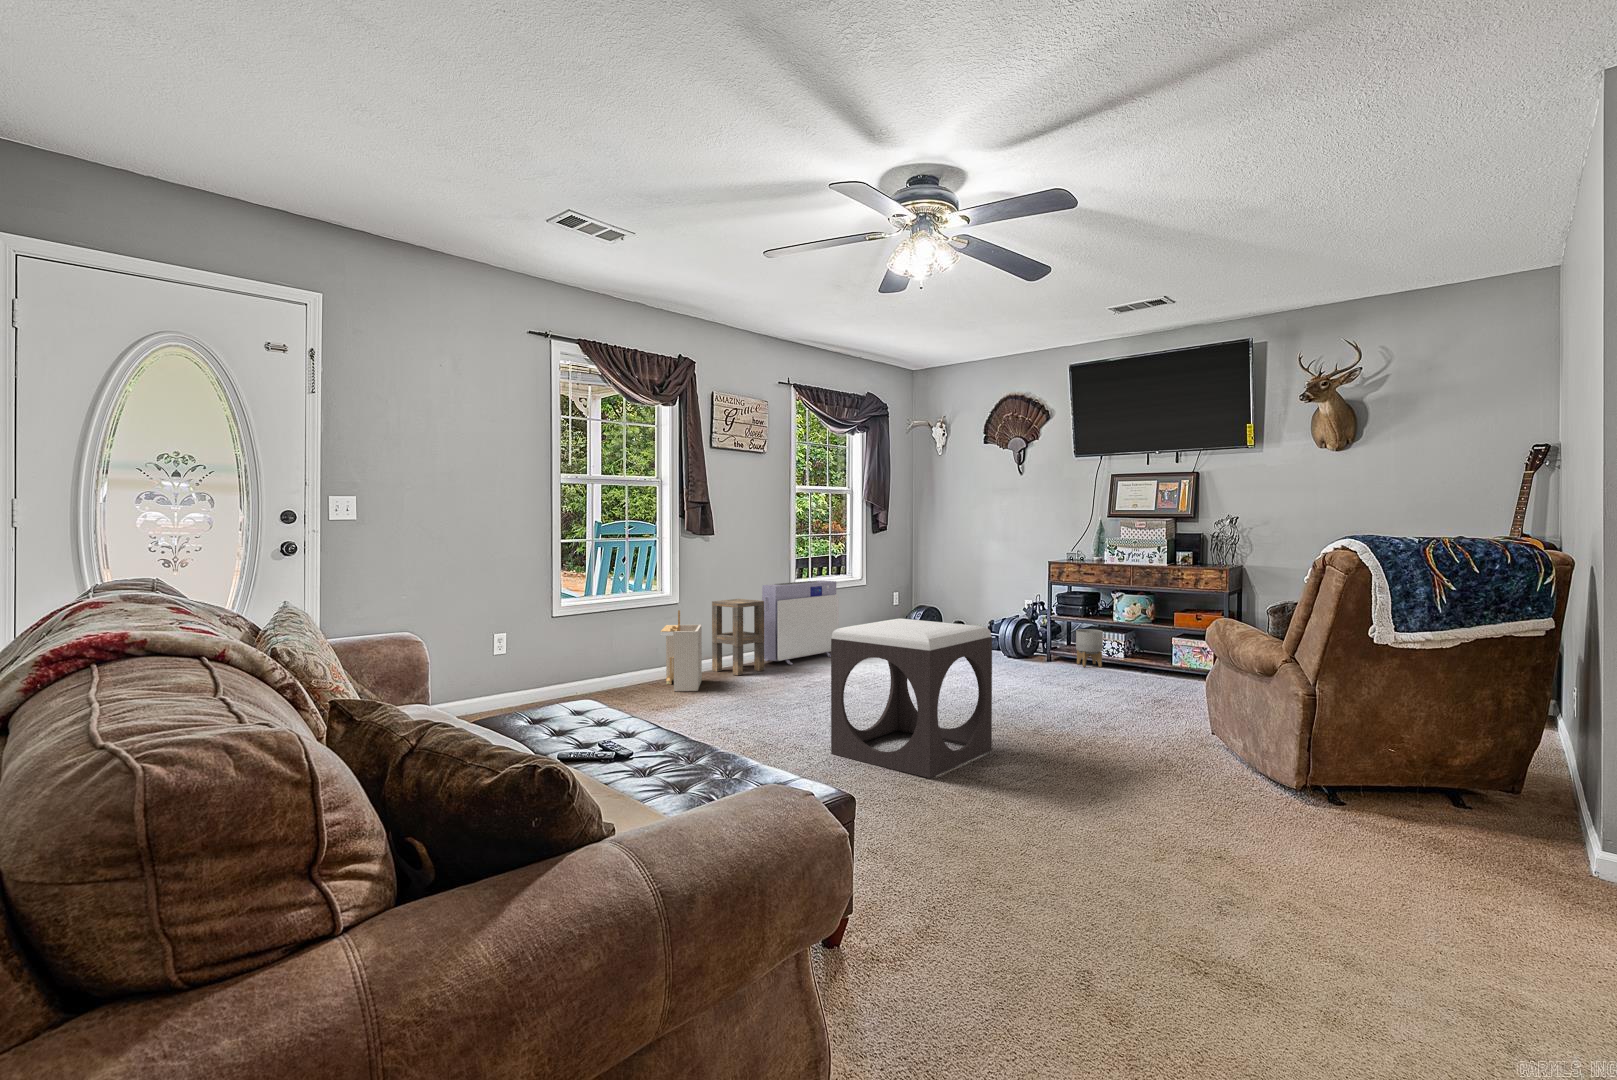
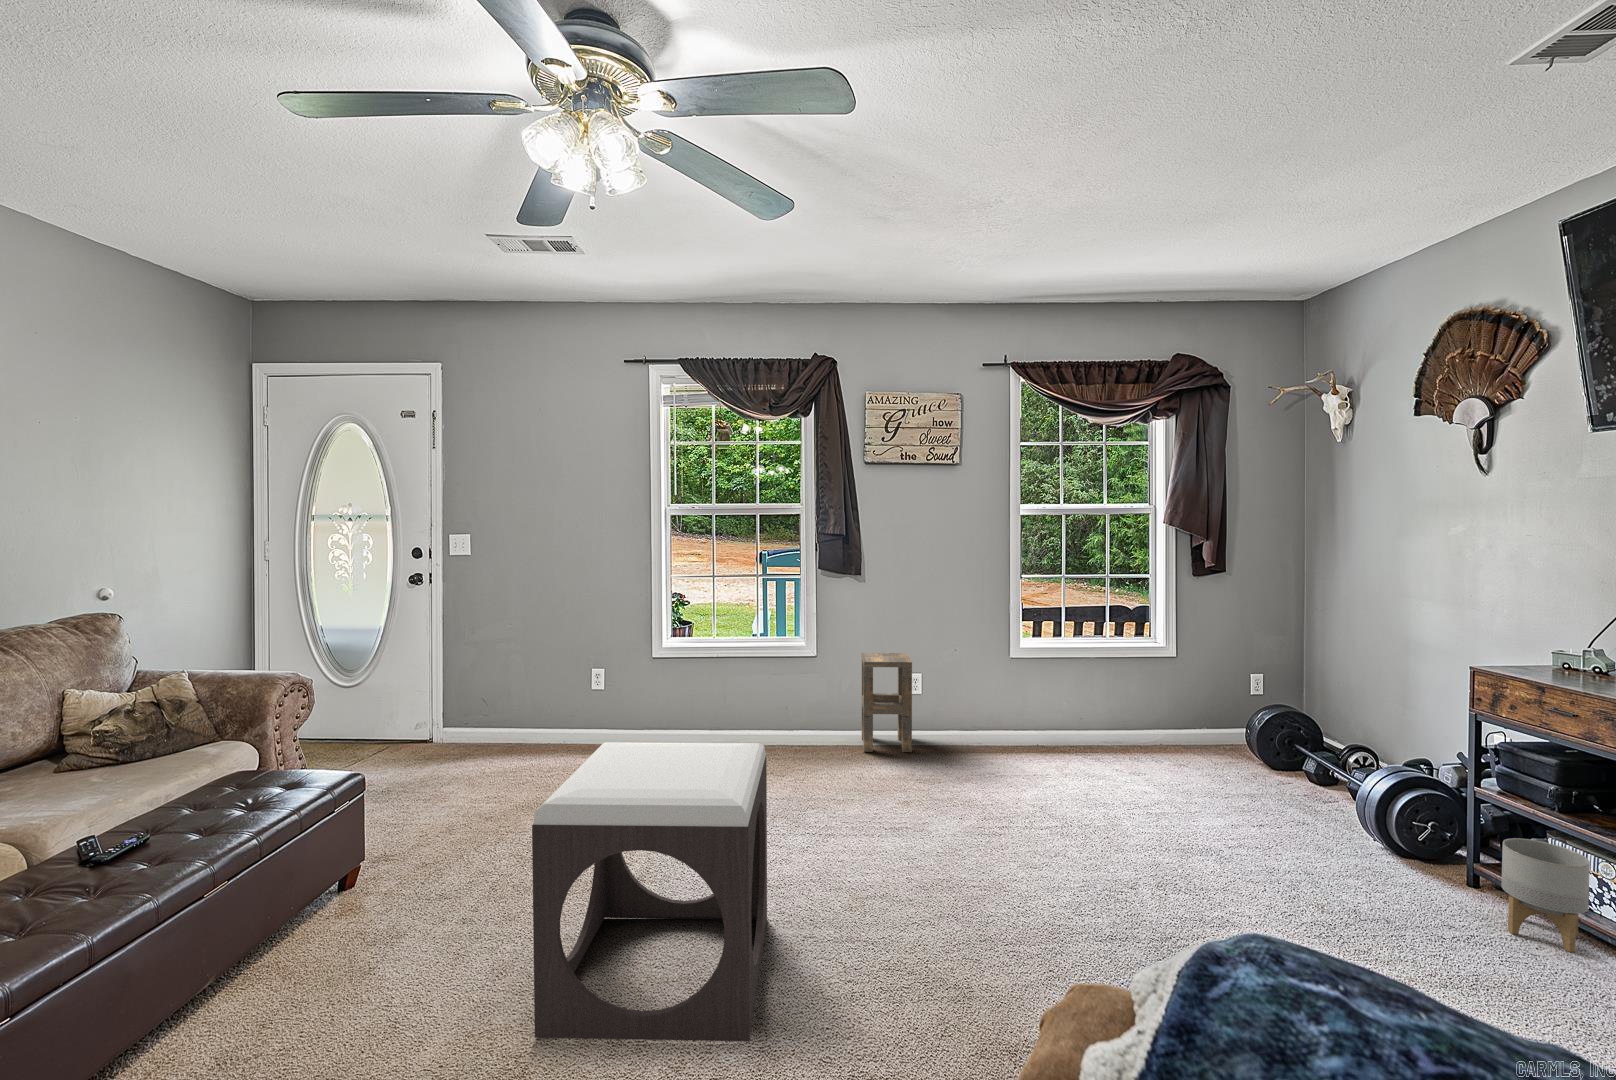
air purifier: present [762,581,838,665] -> none [938,639,1068,754]
storage bin: present [660,610,702,691] -> none [745,662,816,762]

